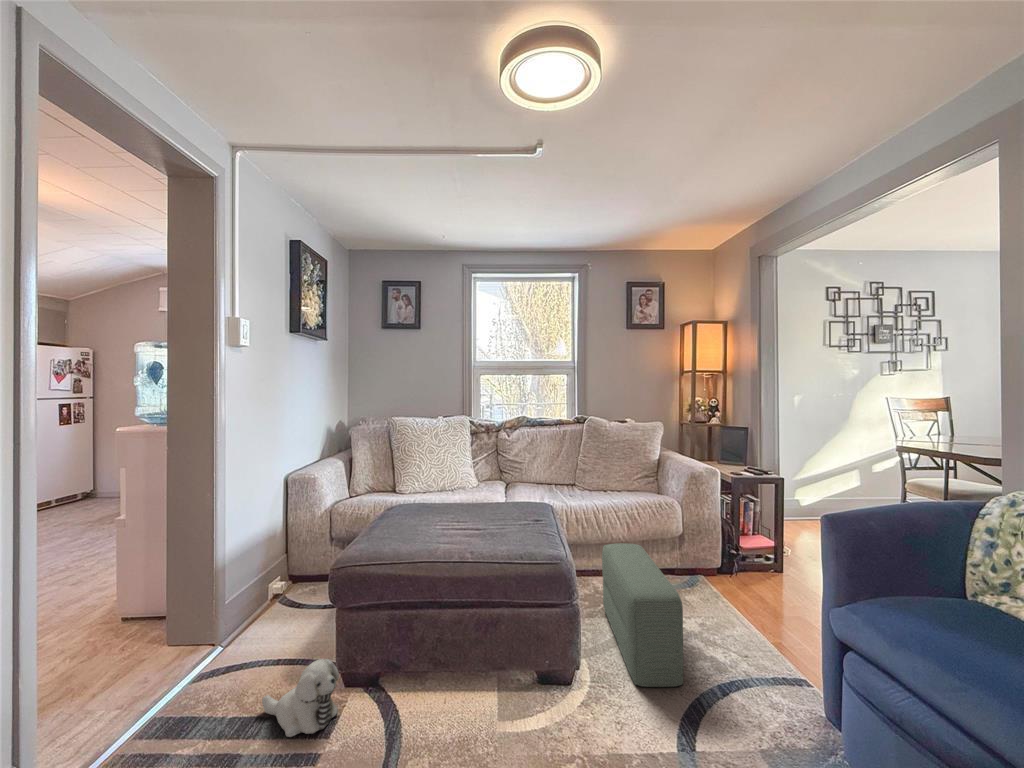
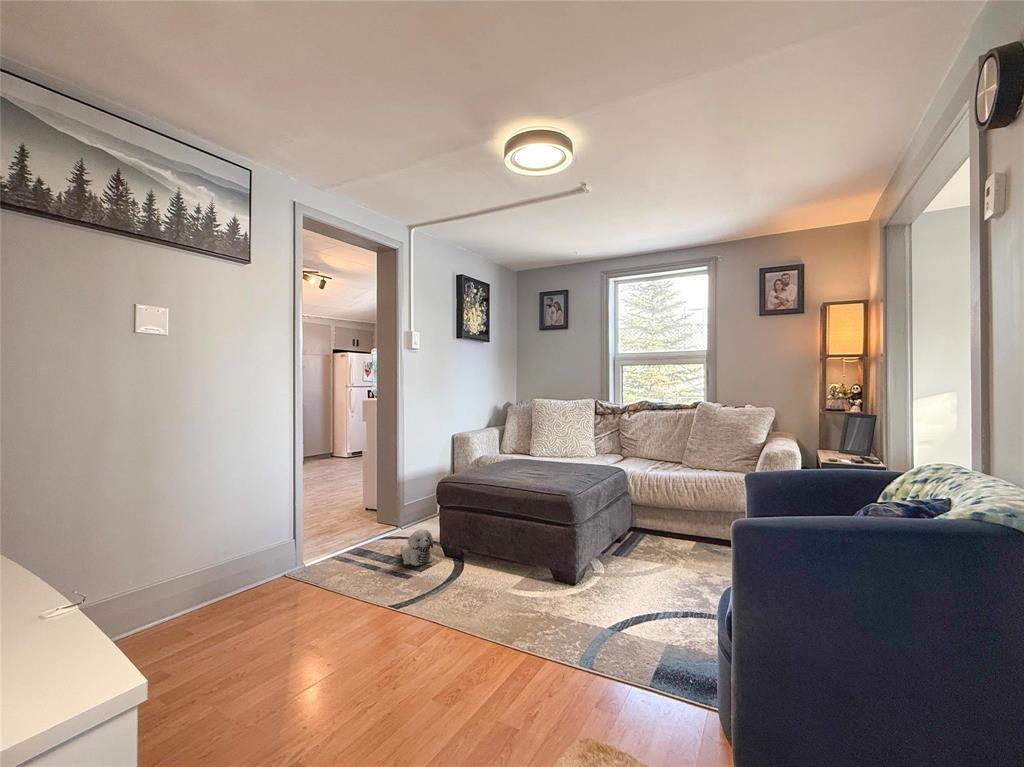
pouf: present [602,544,683,687] -> none [611,502,678,598]

